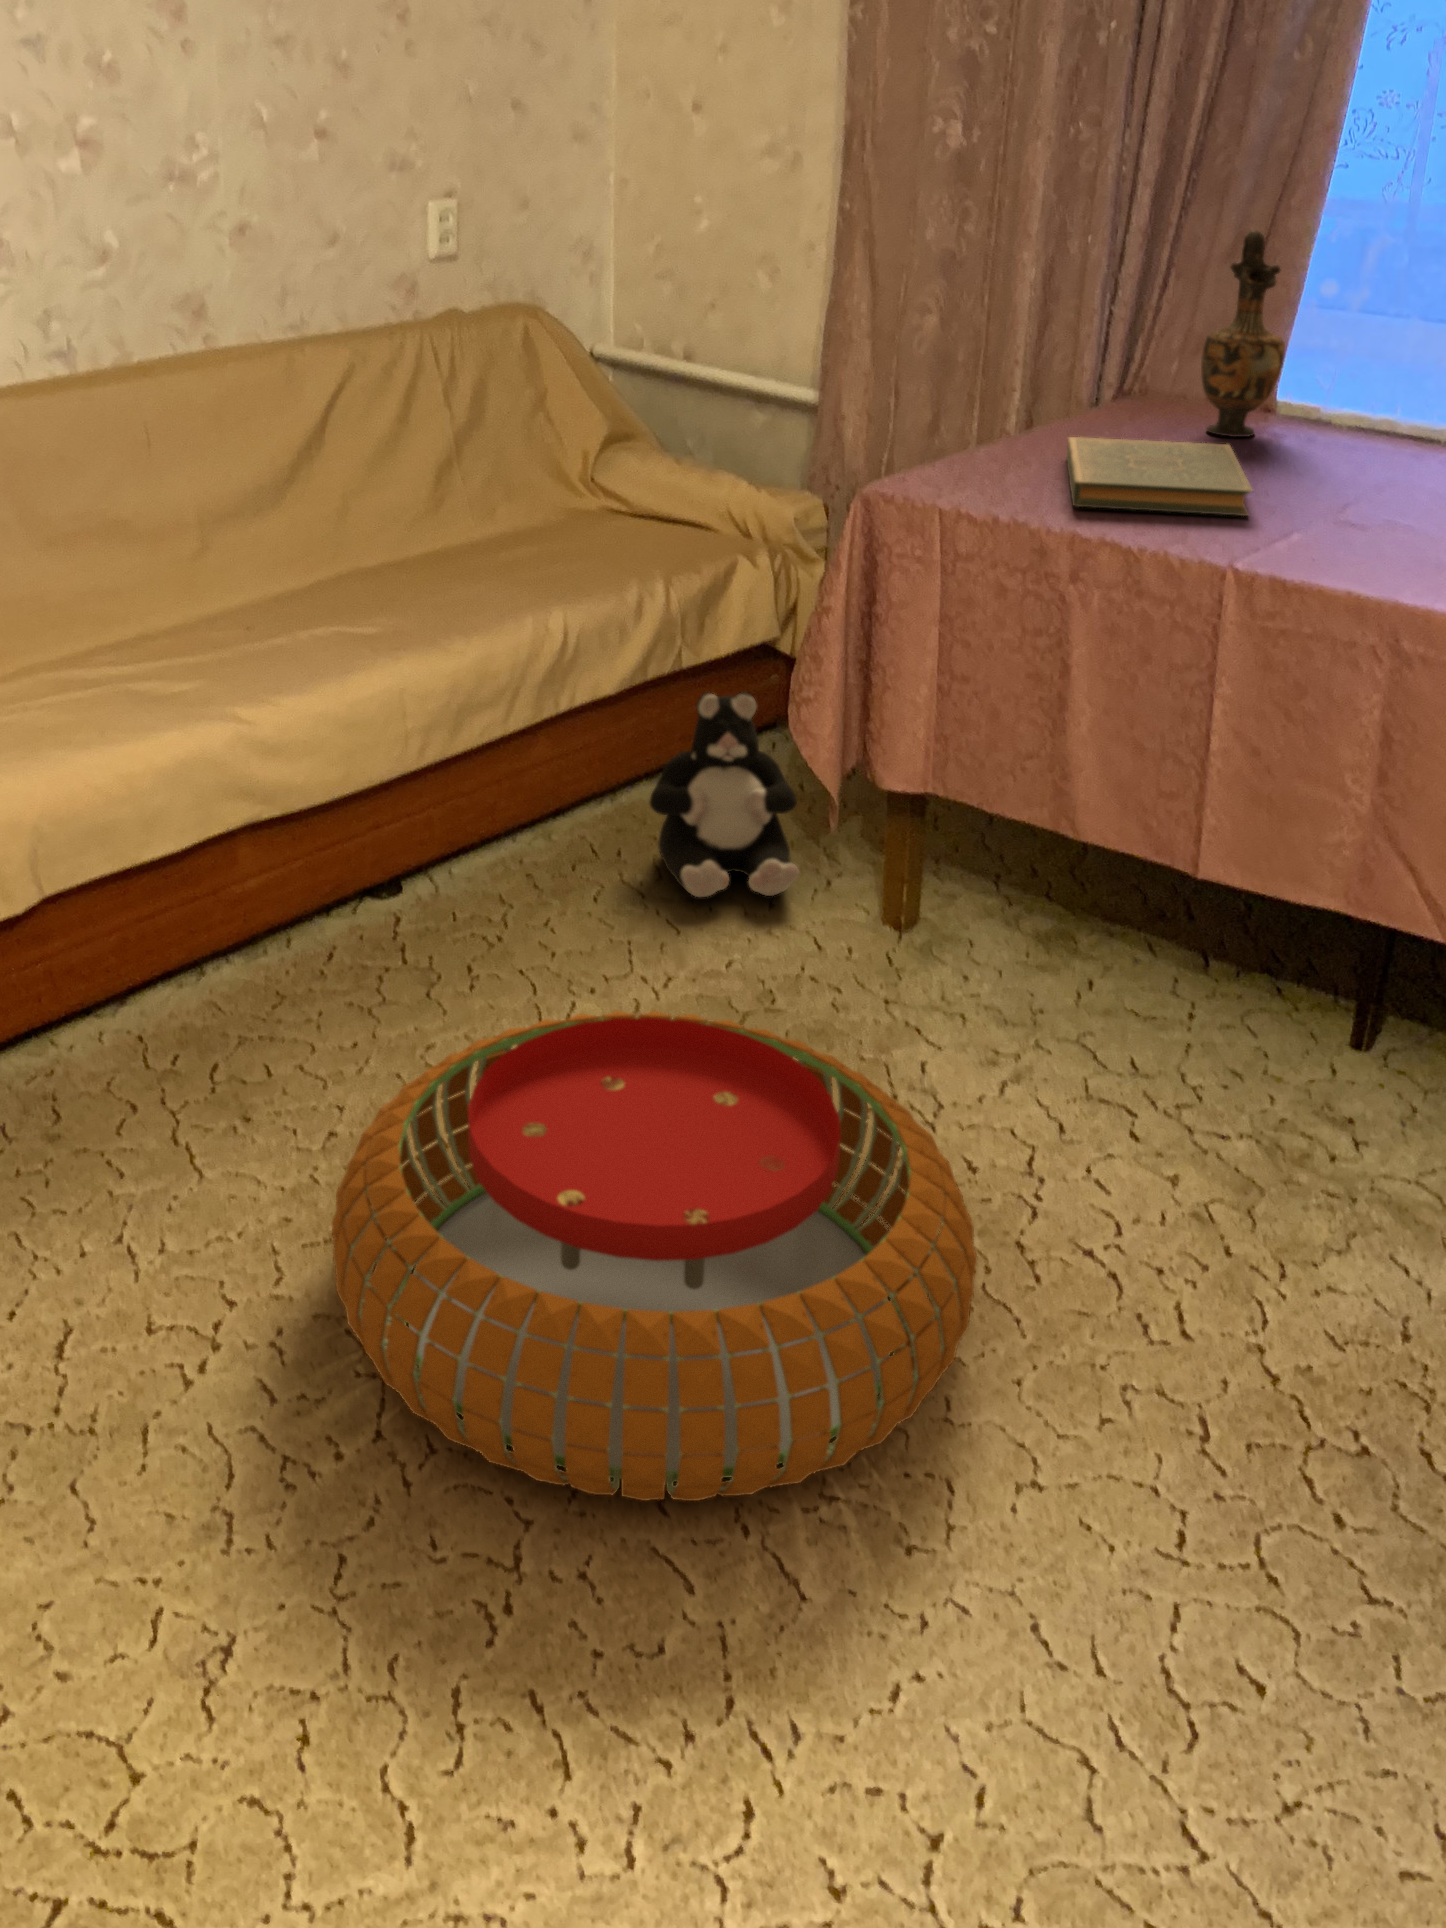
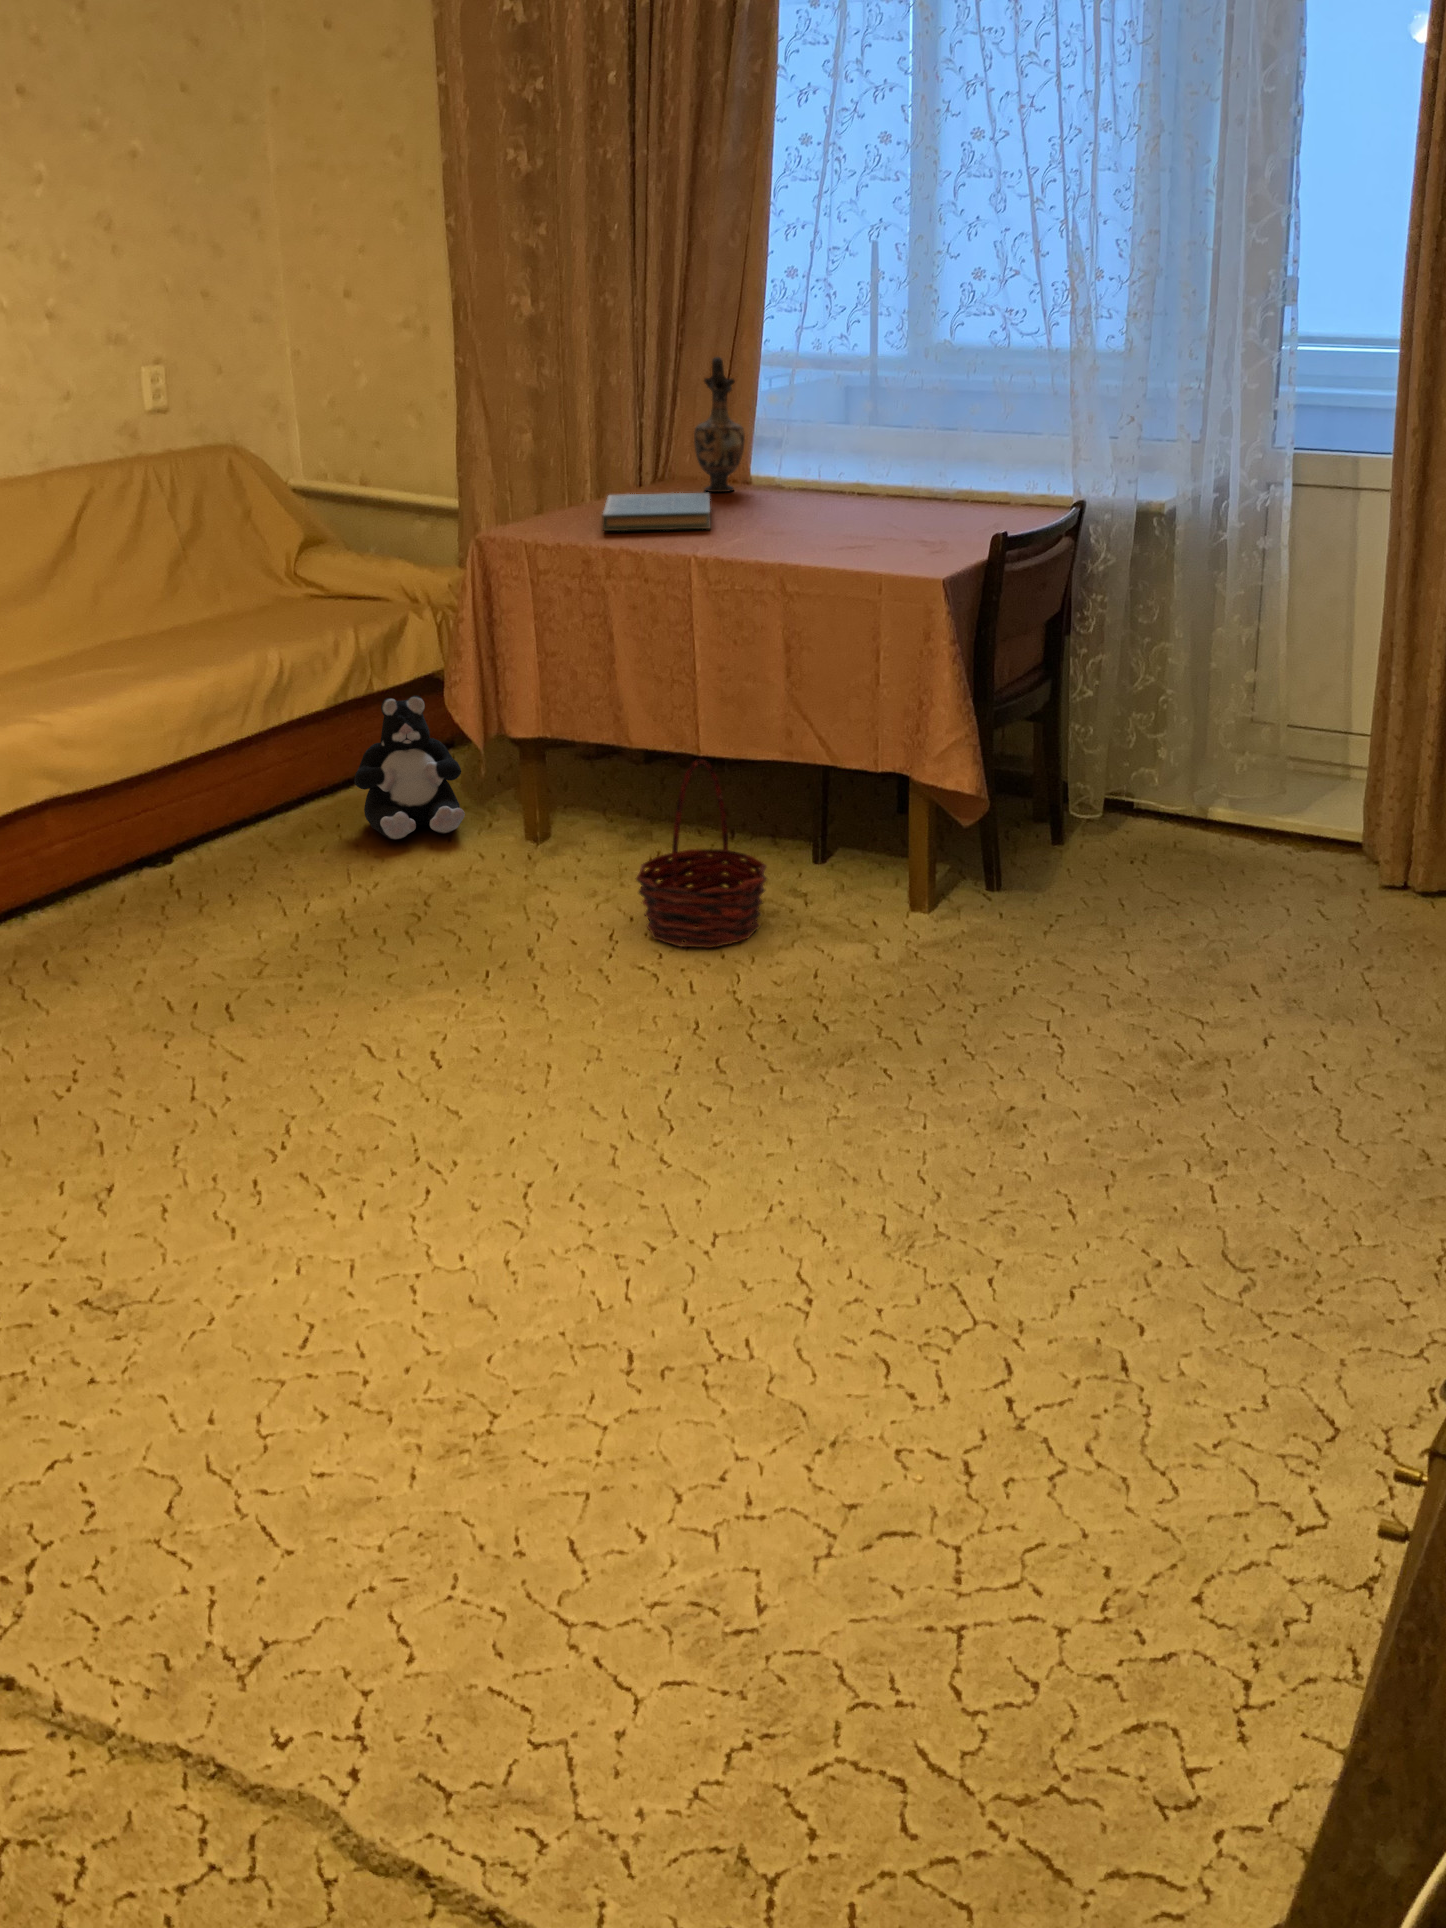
basket: none [1083,911,1307,1219] -> present [636,759,767,948]
pouf: present [332,1011,977,1501] -> none [147,857,559,1103]

